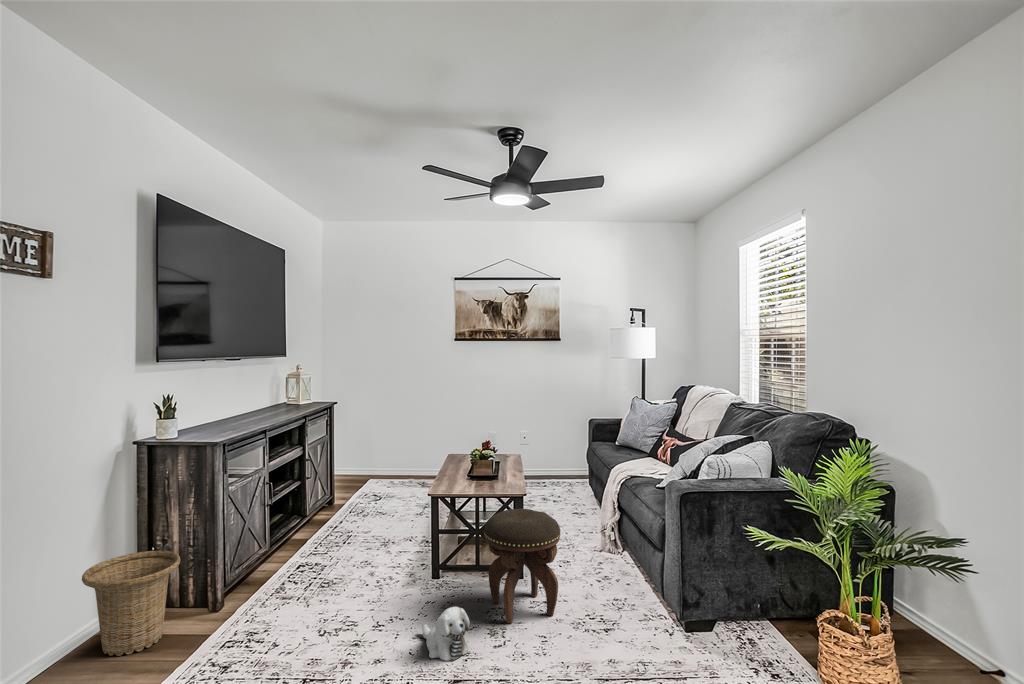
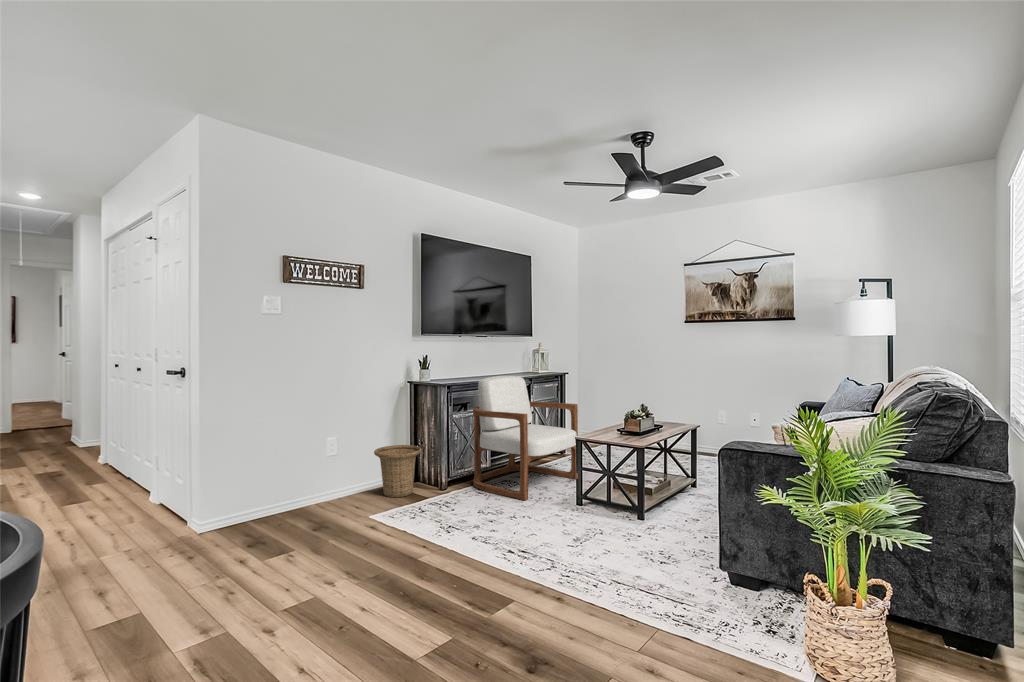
armchair: none [256,417,399,595] -> present [473,376,578,500]
footstool: present [484,509,560,623] -> none [586,454,650,544]
plush toy: present [422,607,470,661] -> none [523,509,555,545]

